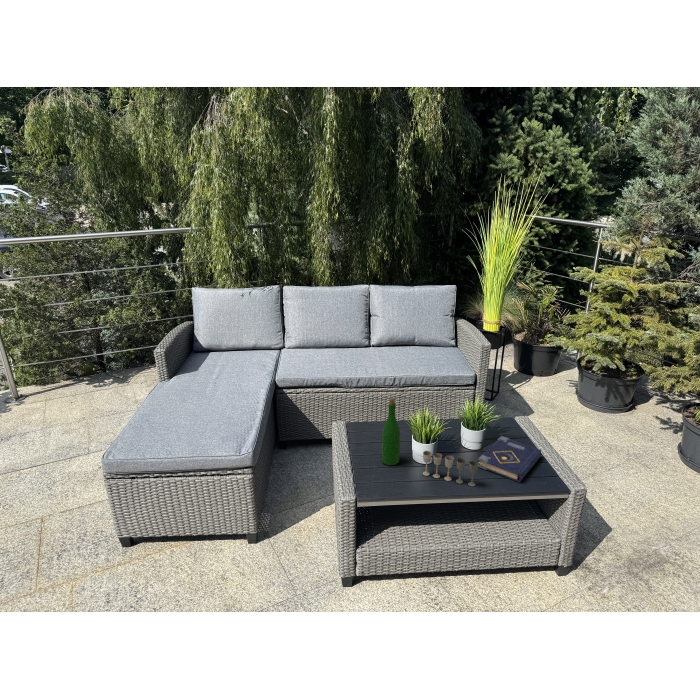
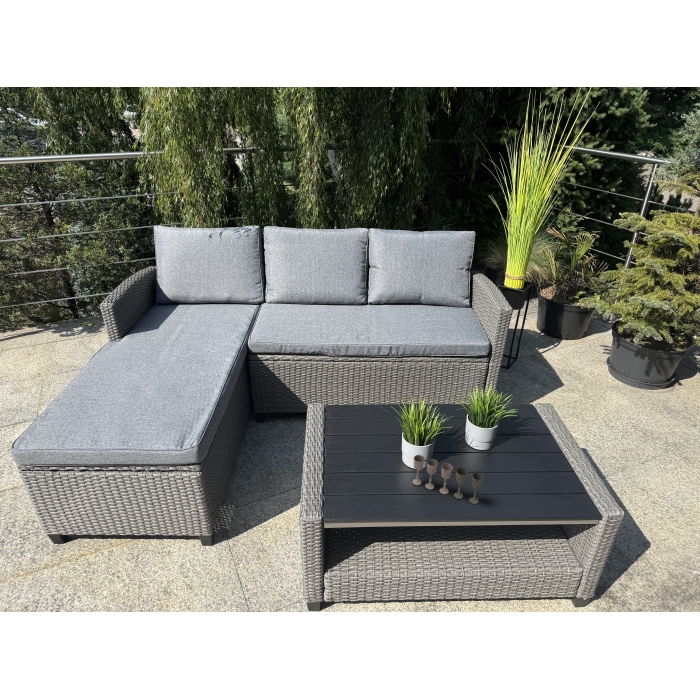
wine bottle: present [382,397,400,465] -> none [363,386,386,468]
book: present [478,436,541,482] -> none [483,433,566,500]

